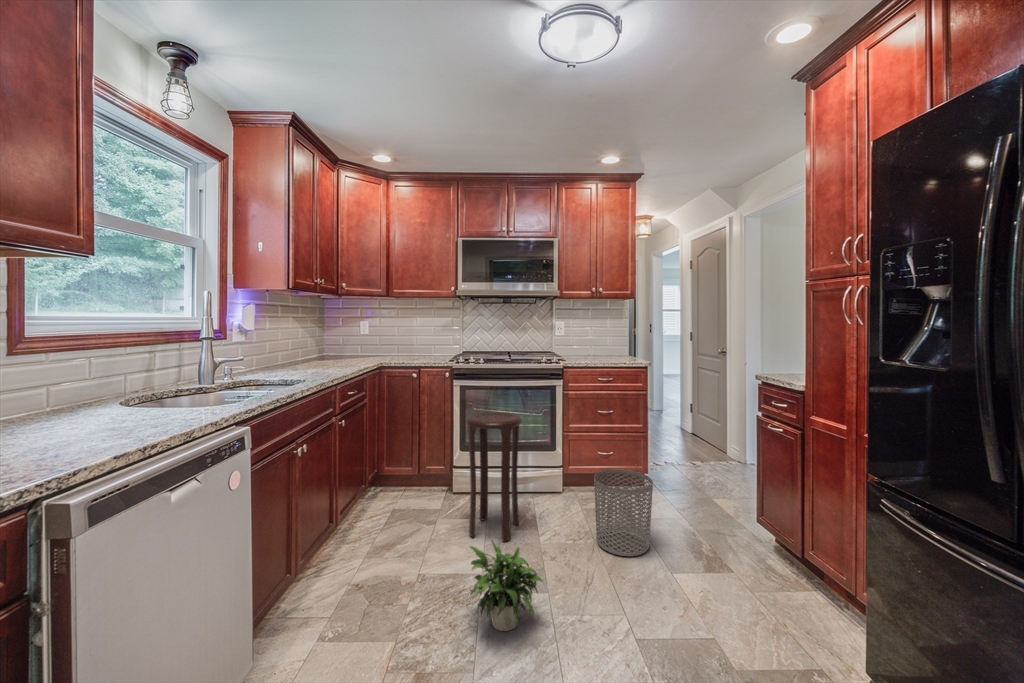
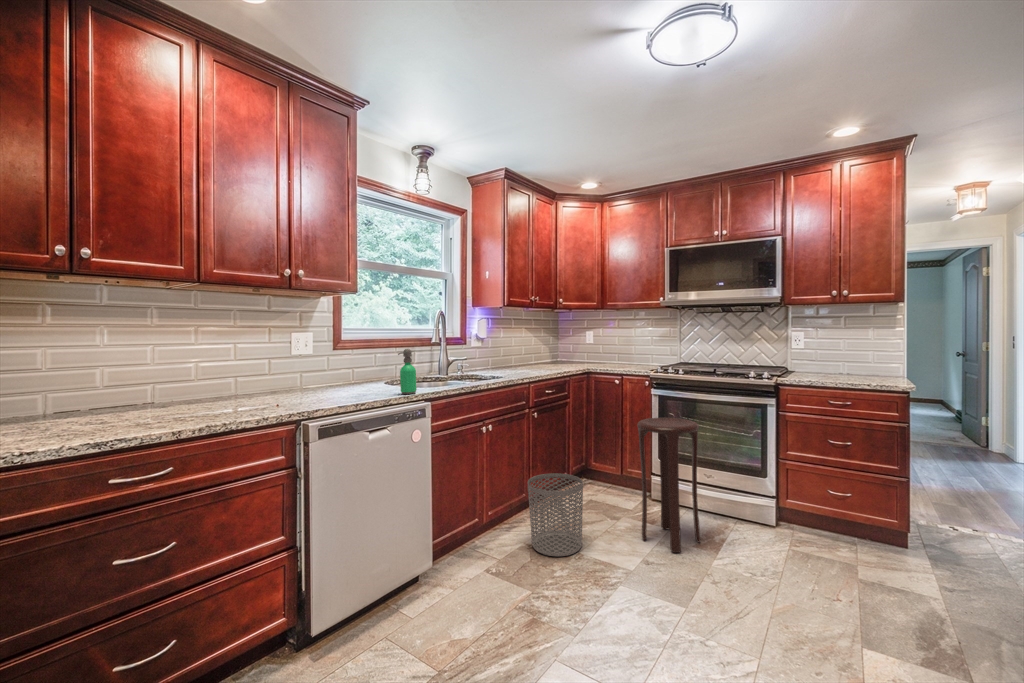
soap dispenser: none [178,345,208,417] -> present [398,349,417,394]
waste bin: present [594,469,653,556] -> present [528,473,583,556]
potted plant: present [469,541,544,631] -> none [587,532,658,620]

